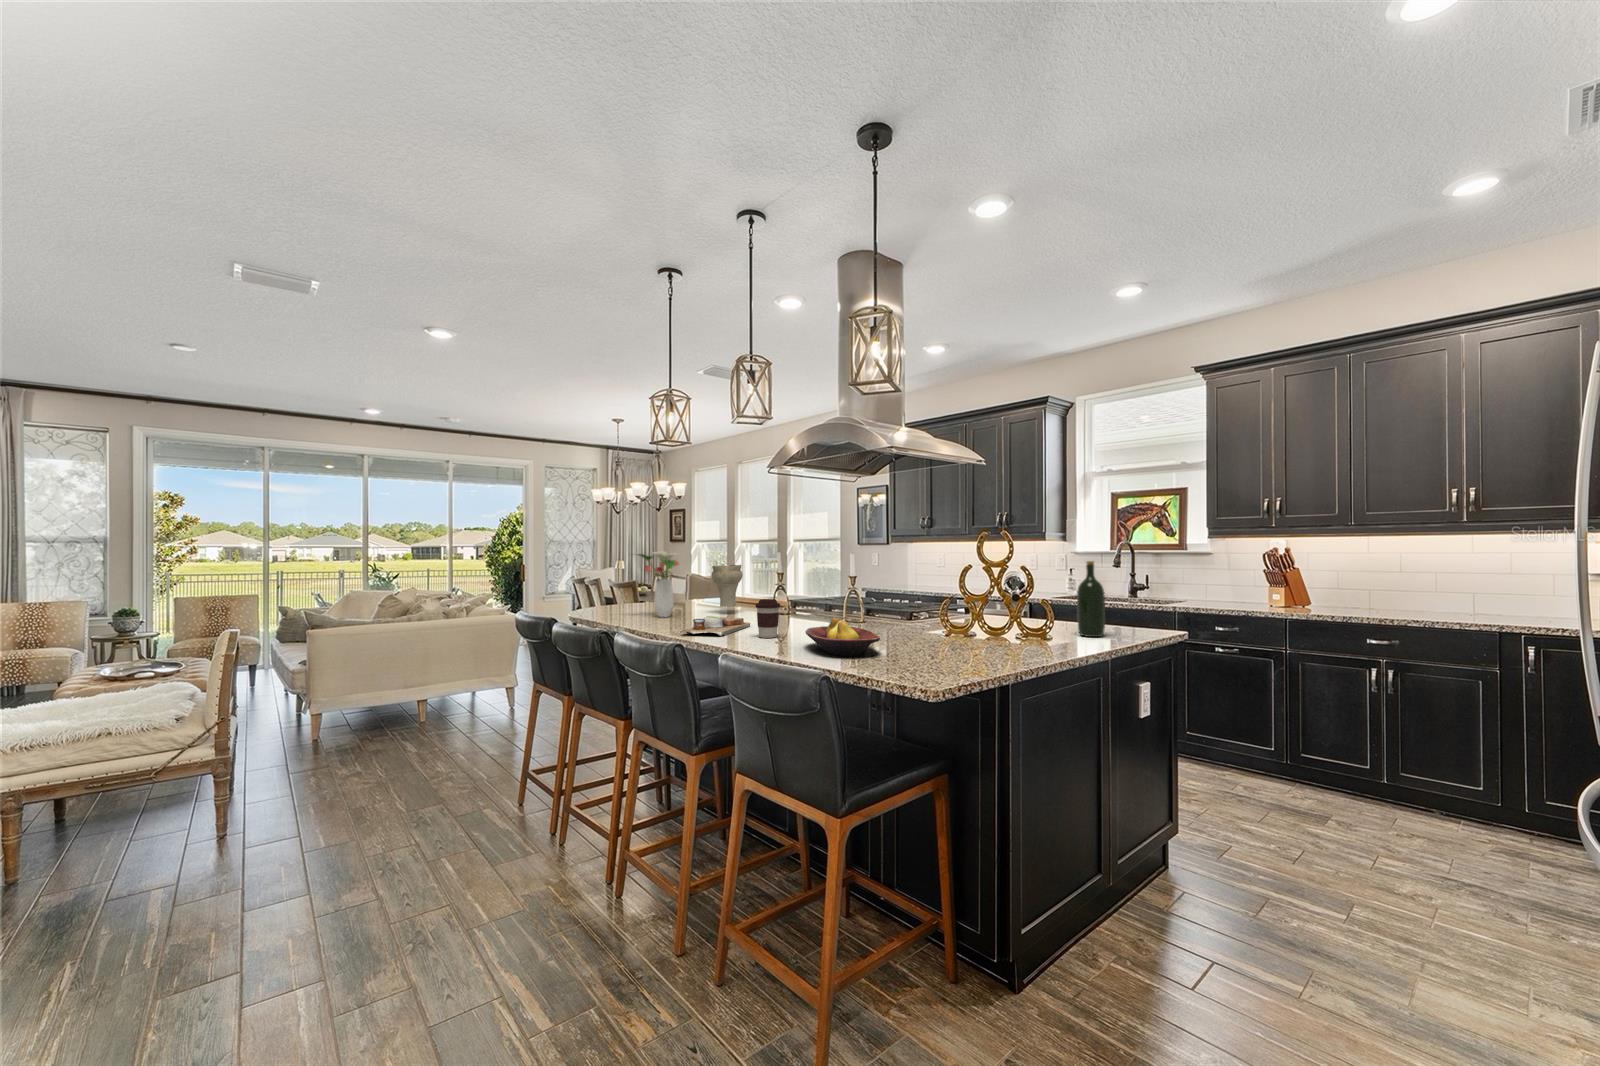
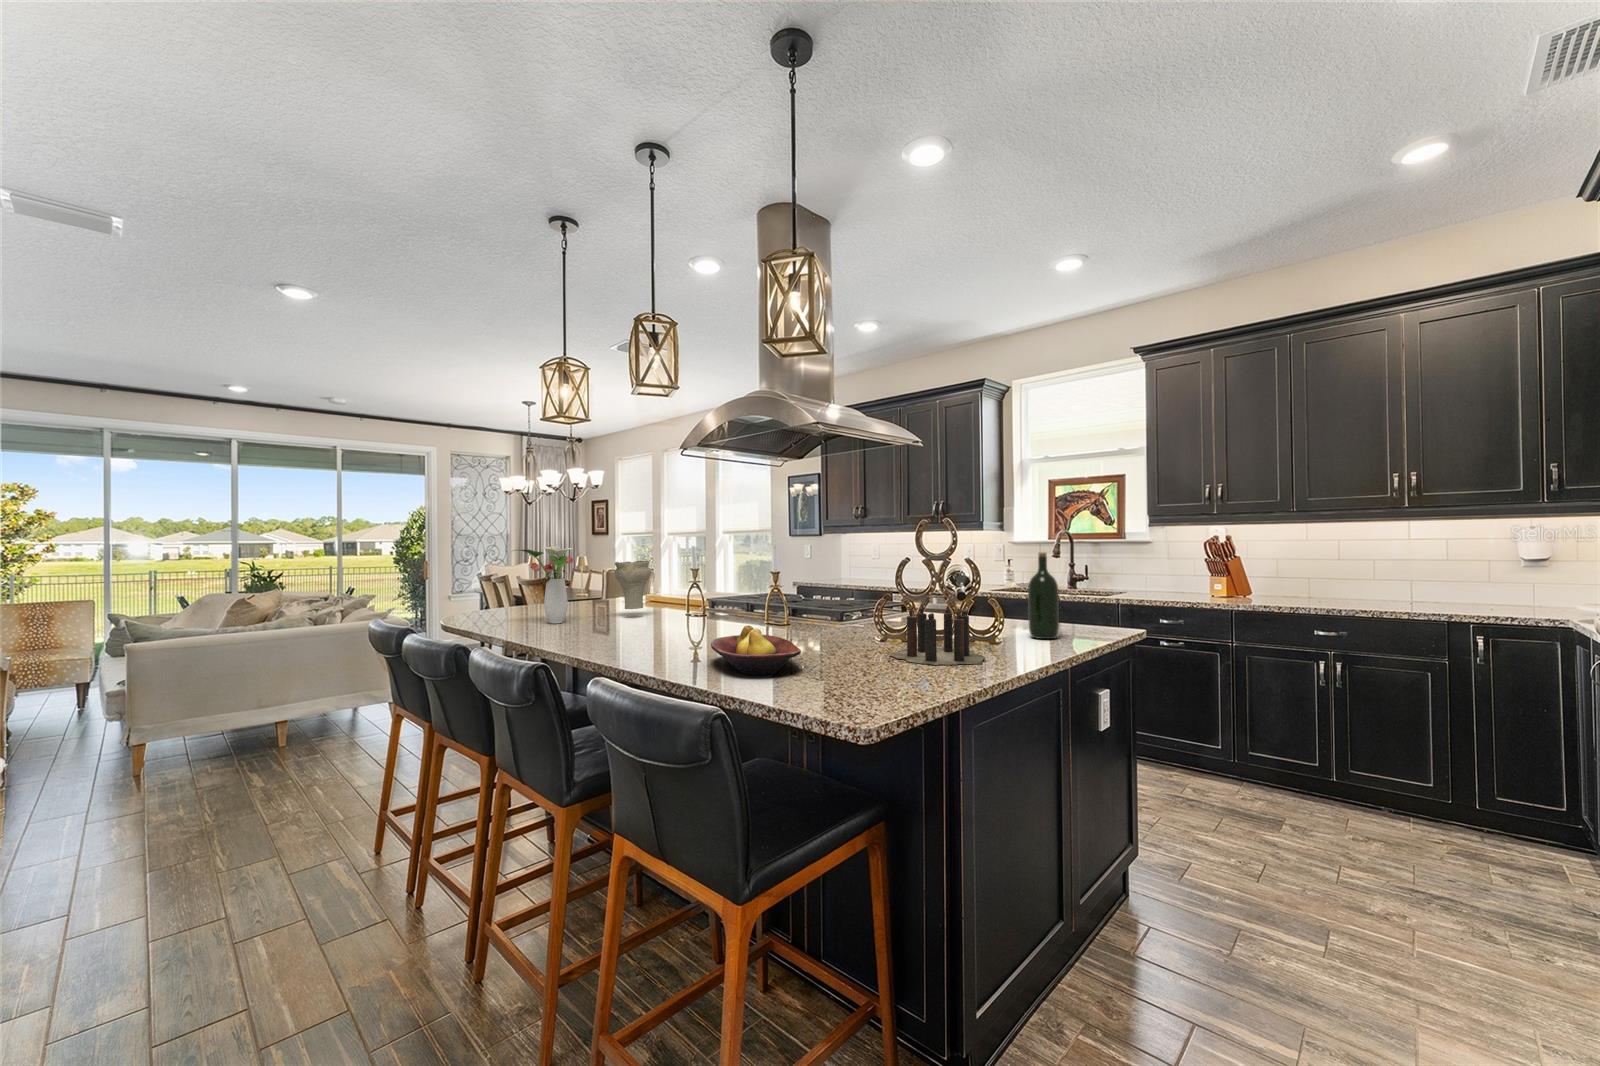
coffee cup: present [756,599,780,638] -> none [654,603,684,650]
candle: none [952,602,1058,653] -> present [890,603,984,665]
cutting board: present [681,616,750,636] -> none [562,622,654,649]

